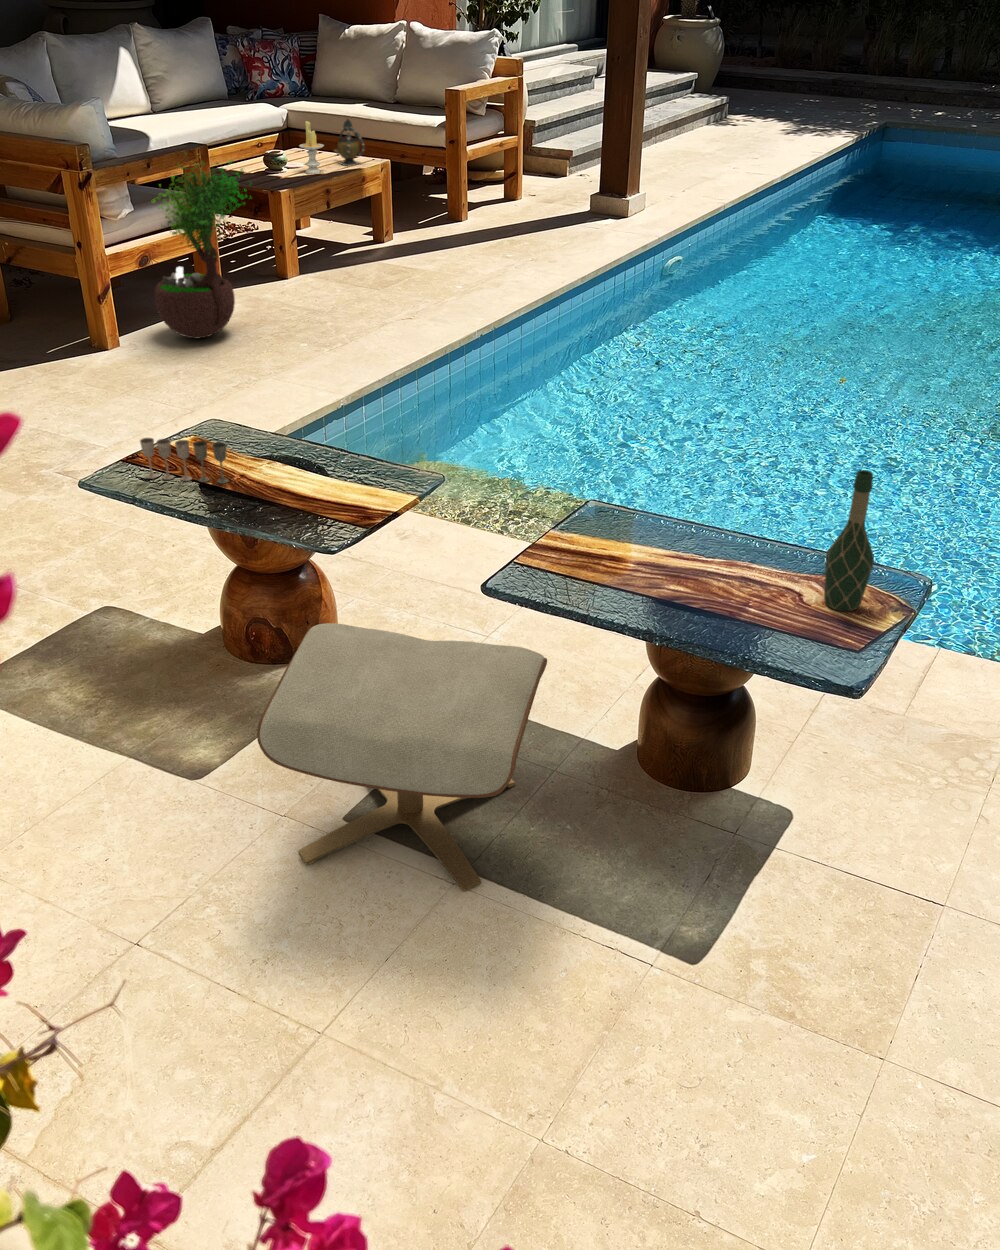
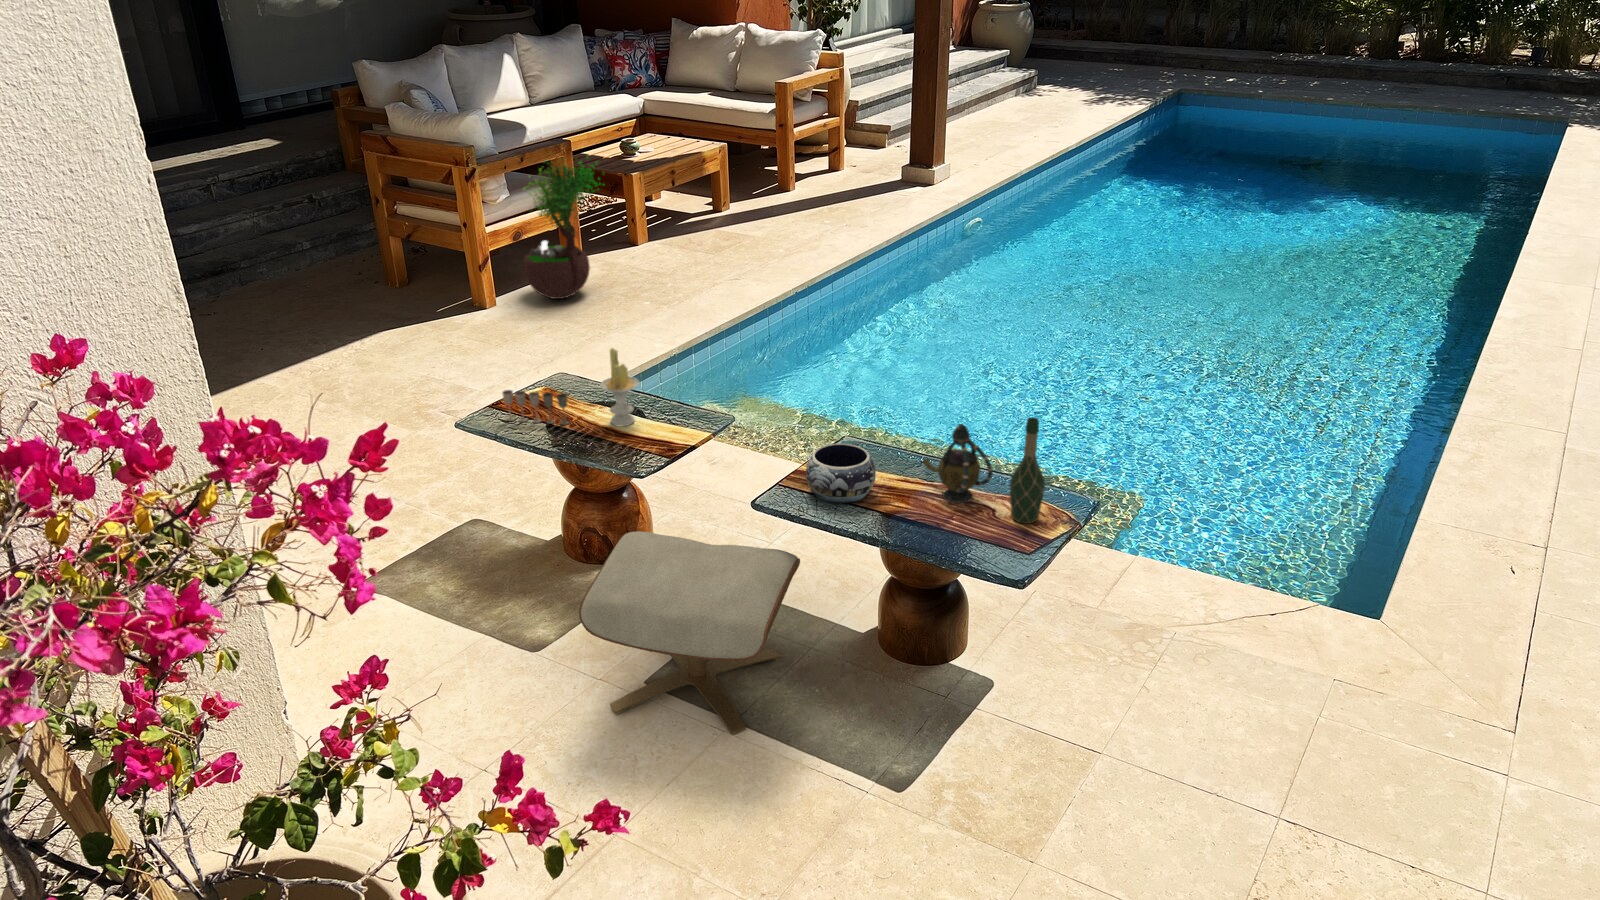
teapot: present [334,119,365,166] -> present [923,424,993,503]
candle: present [299,121,324,174] -> present [600,348,639,426]
decorative bowl: none [551,507,642,587] -> present [806,443,876,504]

